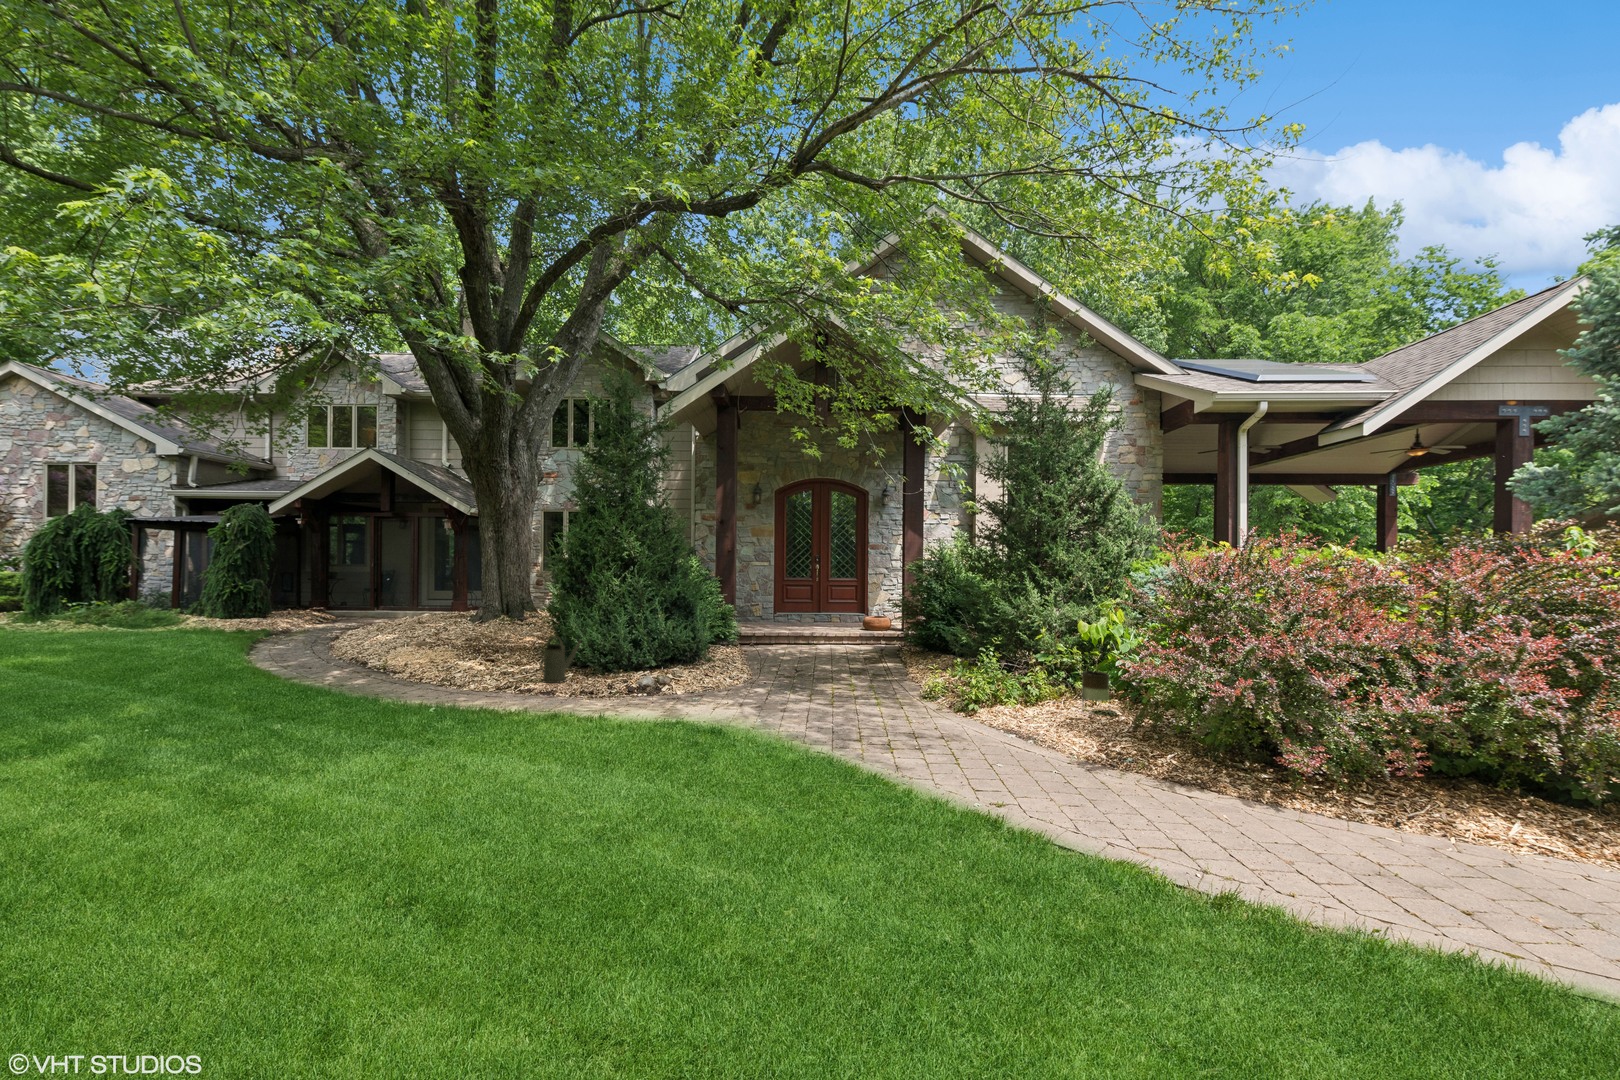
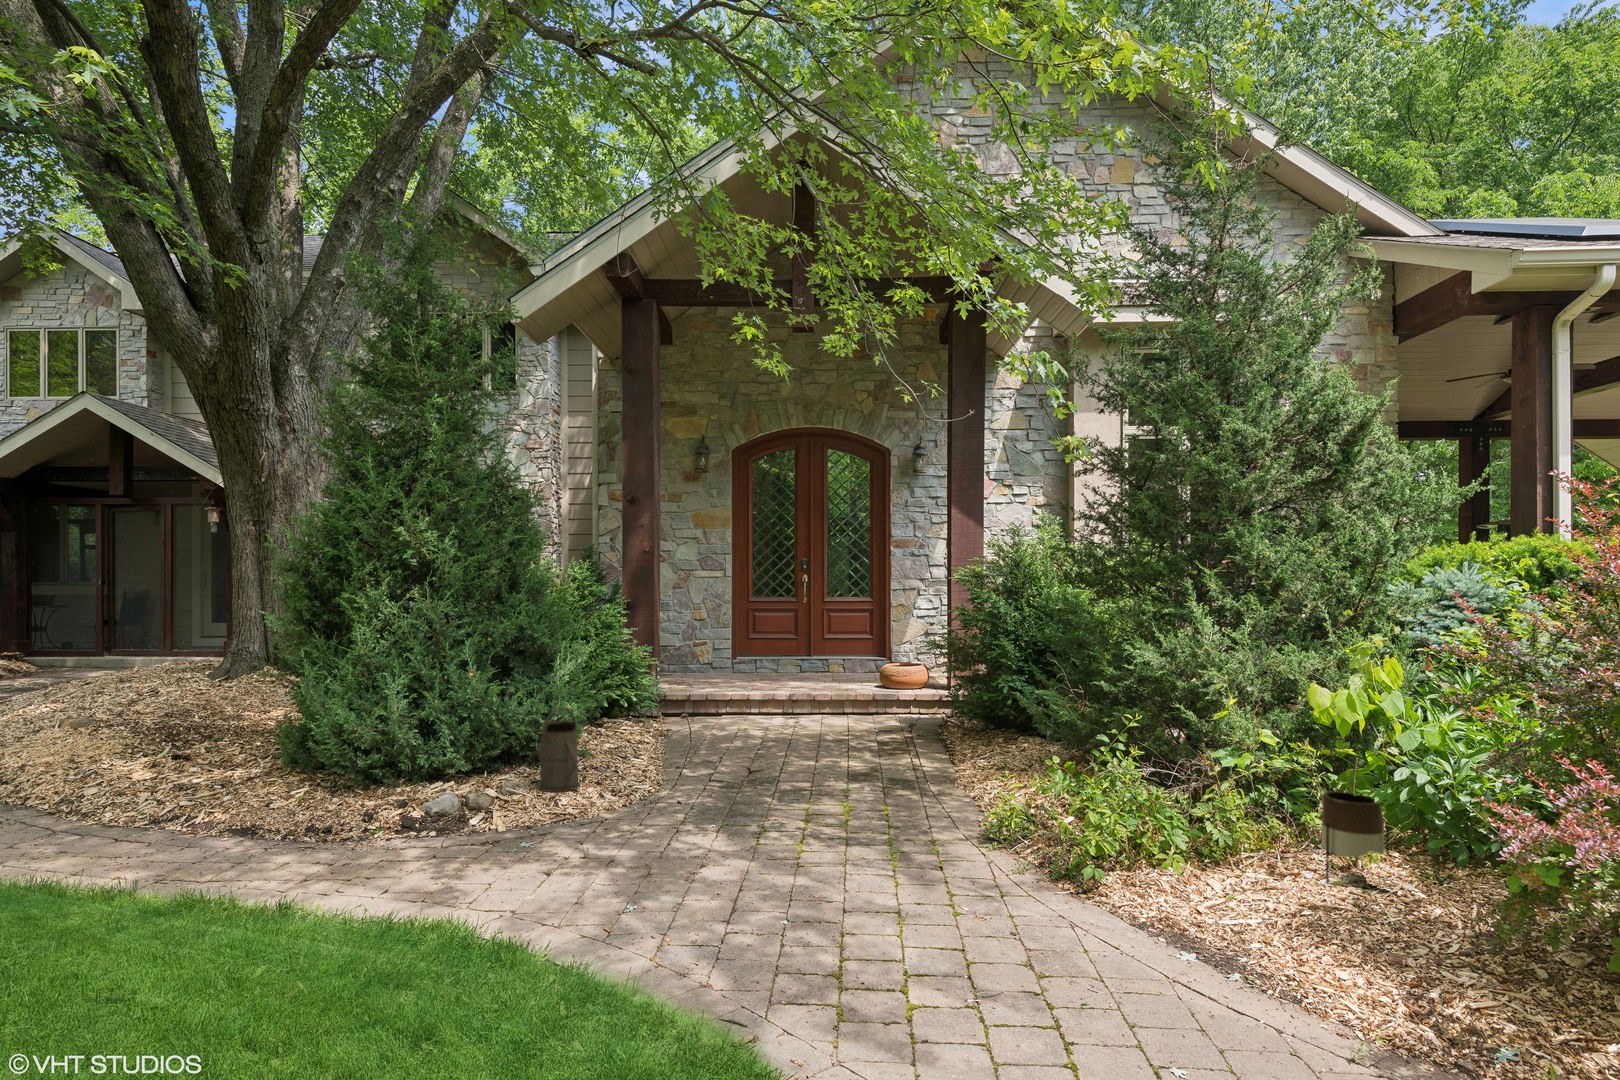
watering can: present [540,637,581,683] -> present [537,707,580,792]

